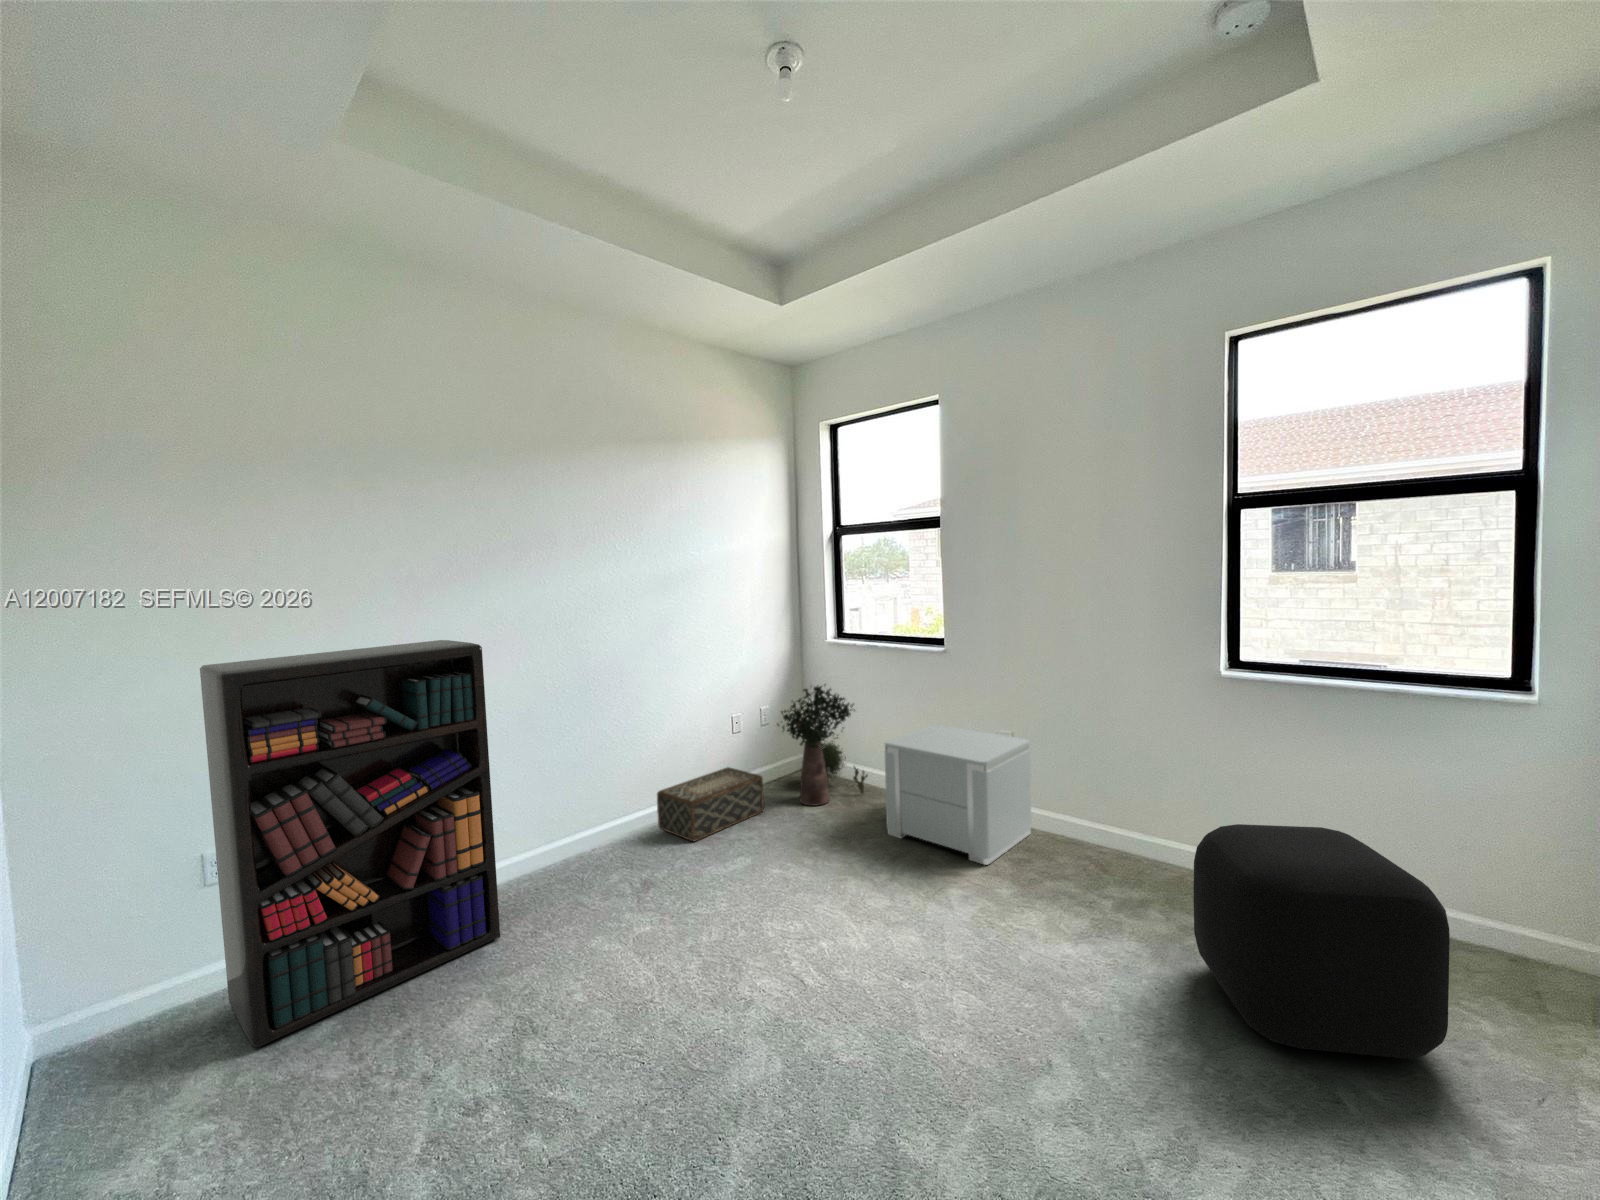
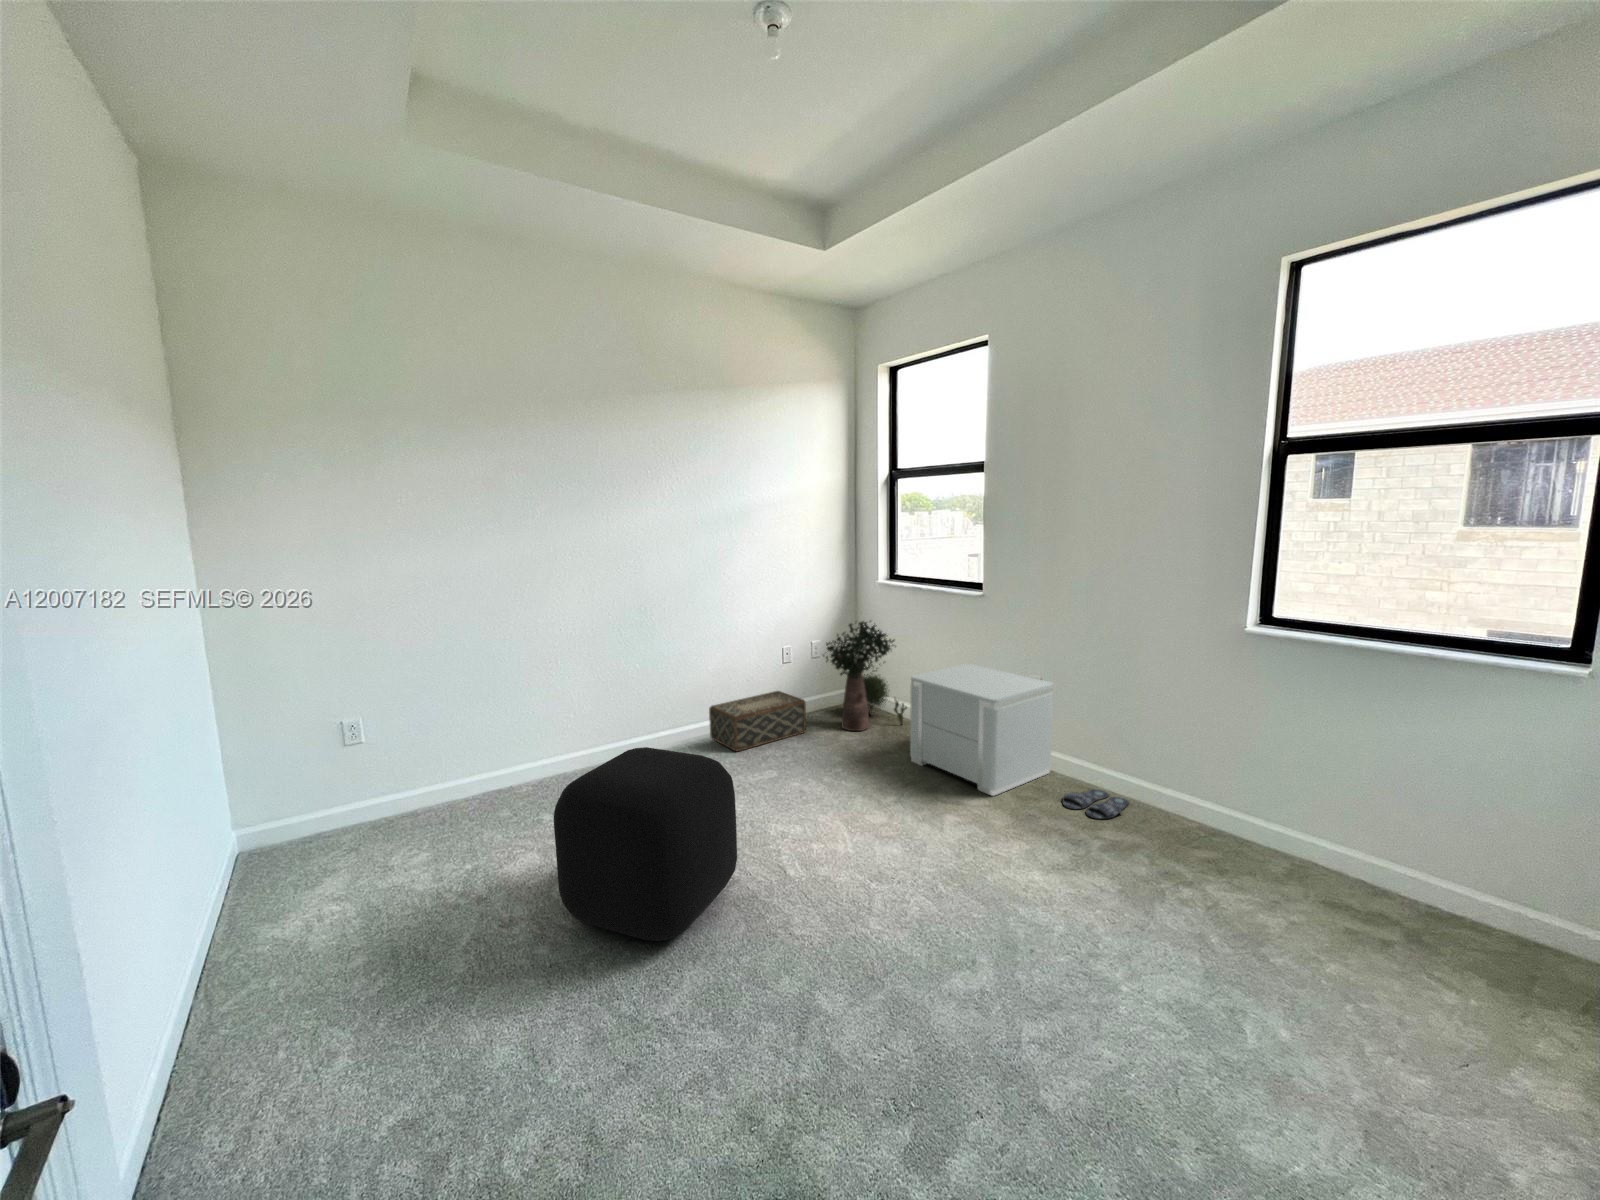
bookshelf: present [200,640,500,1047] -> none [333,565,560,863]
ottoman: present [1194,824,1450,1058] -> present [554,747,737,941]
slippers: none [1056,847,1119,879] -> present [1063,790,1129,819]

